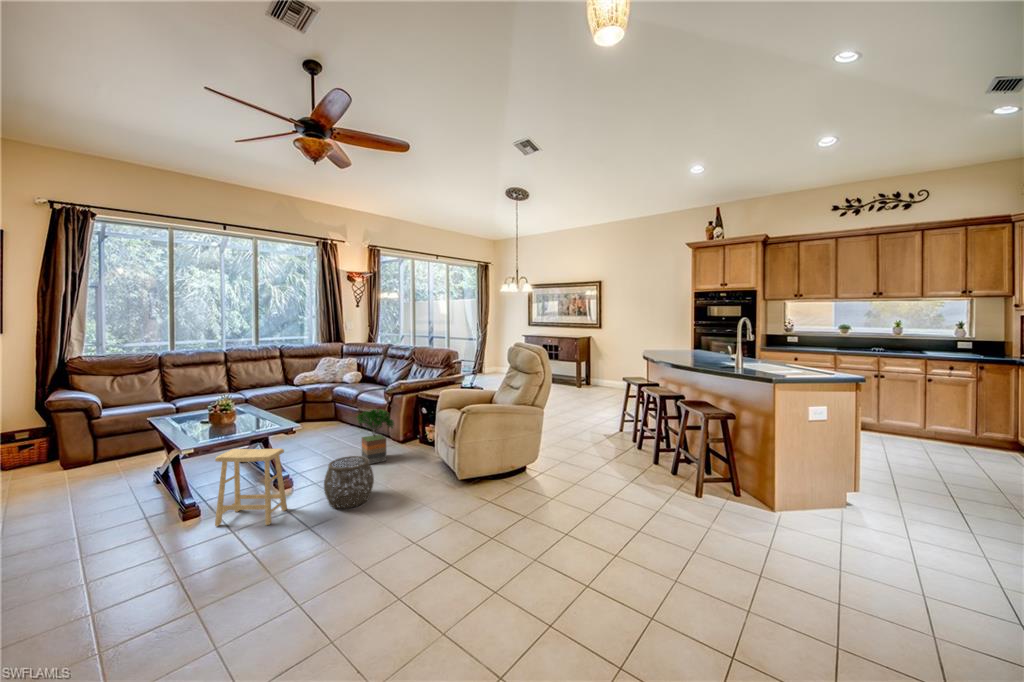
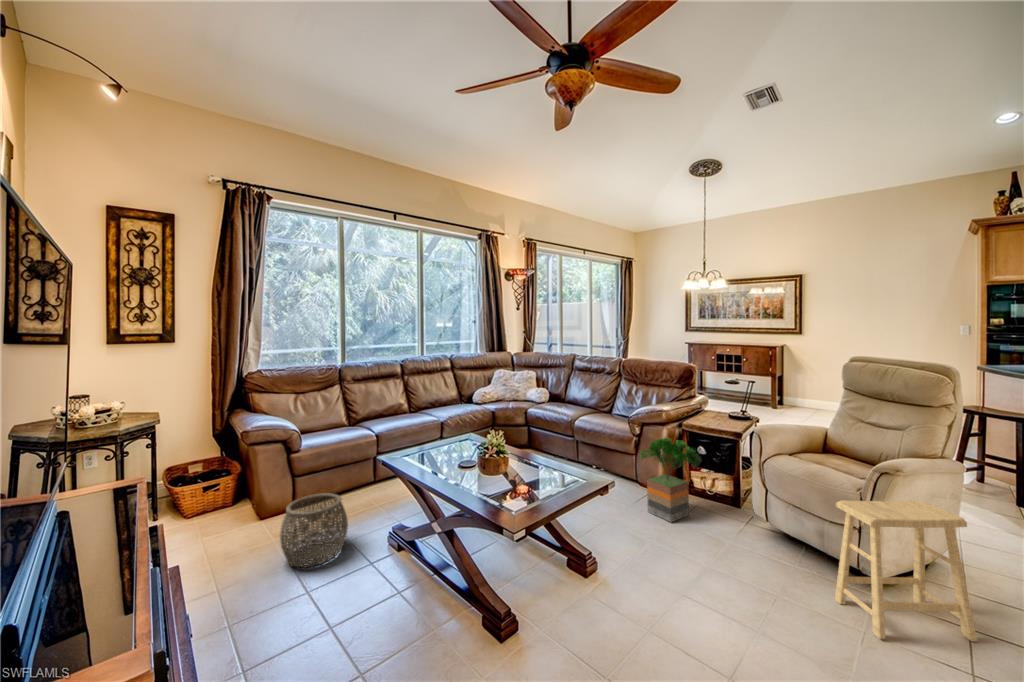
footstool: present [215,448,287,526] -> present [835,500,977,641]
woven basket: present [324,456,374,508] -> present [280,493,348,567]

